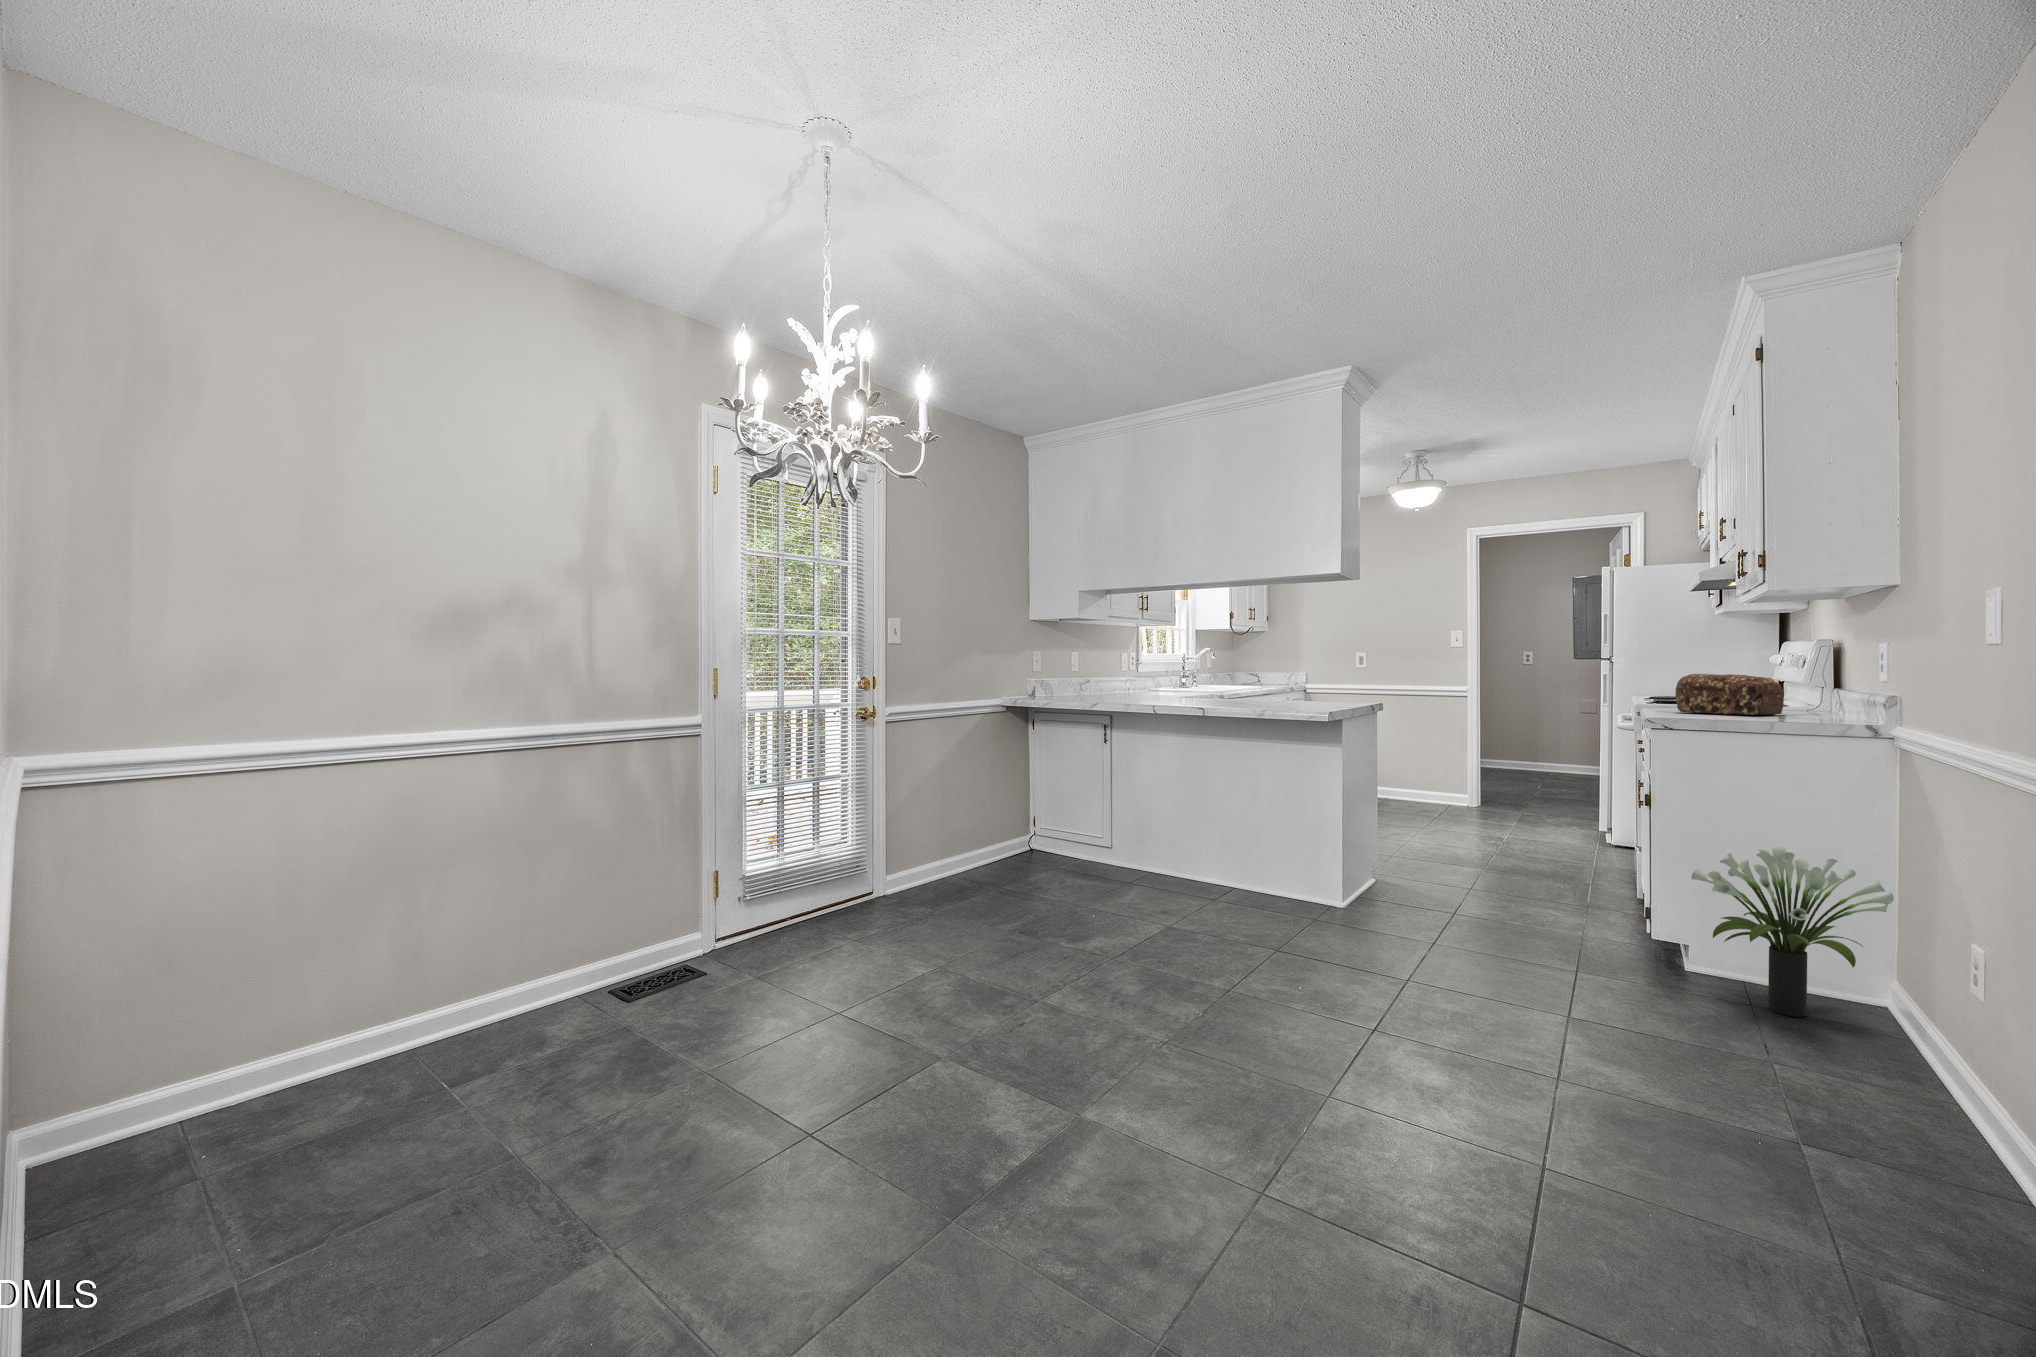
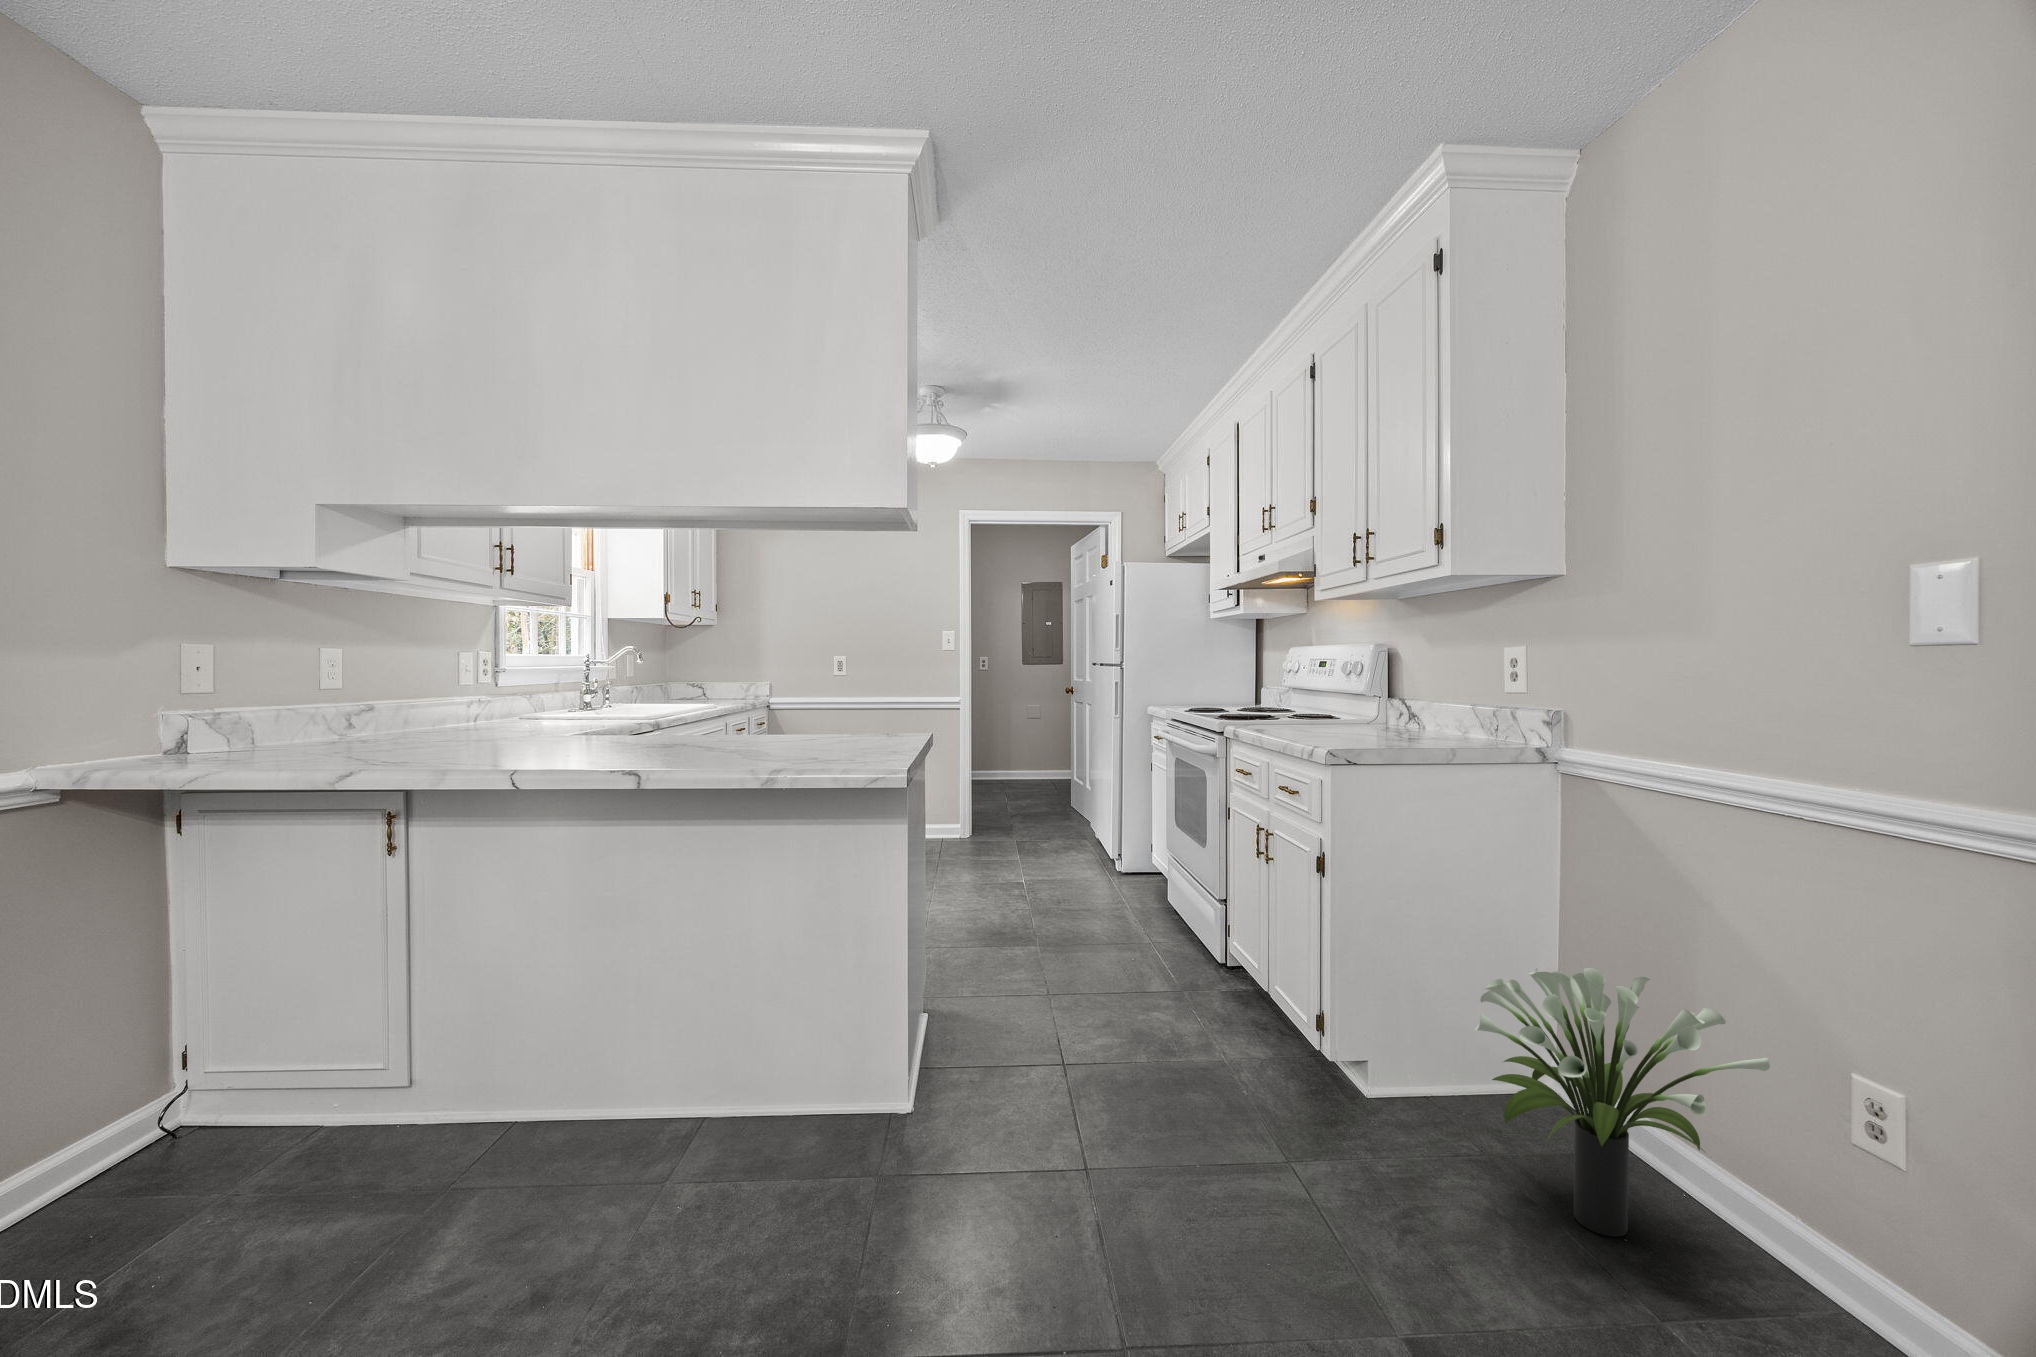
bread loaf: present [1676,674,1784,715] -> none [1336,692,1454,750]

